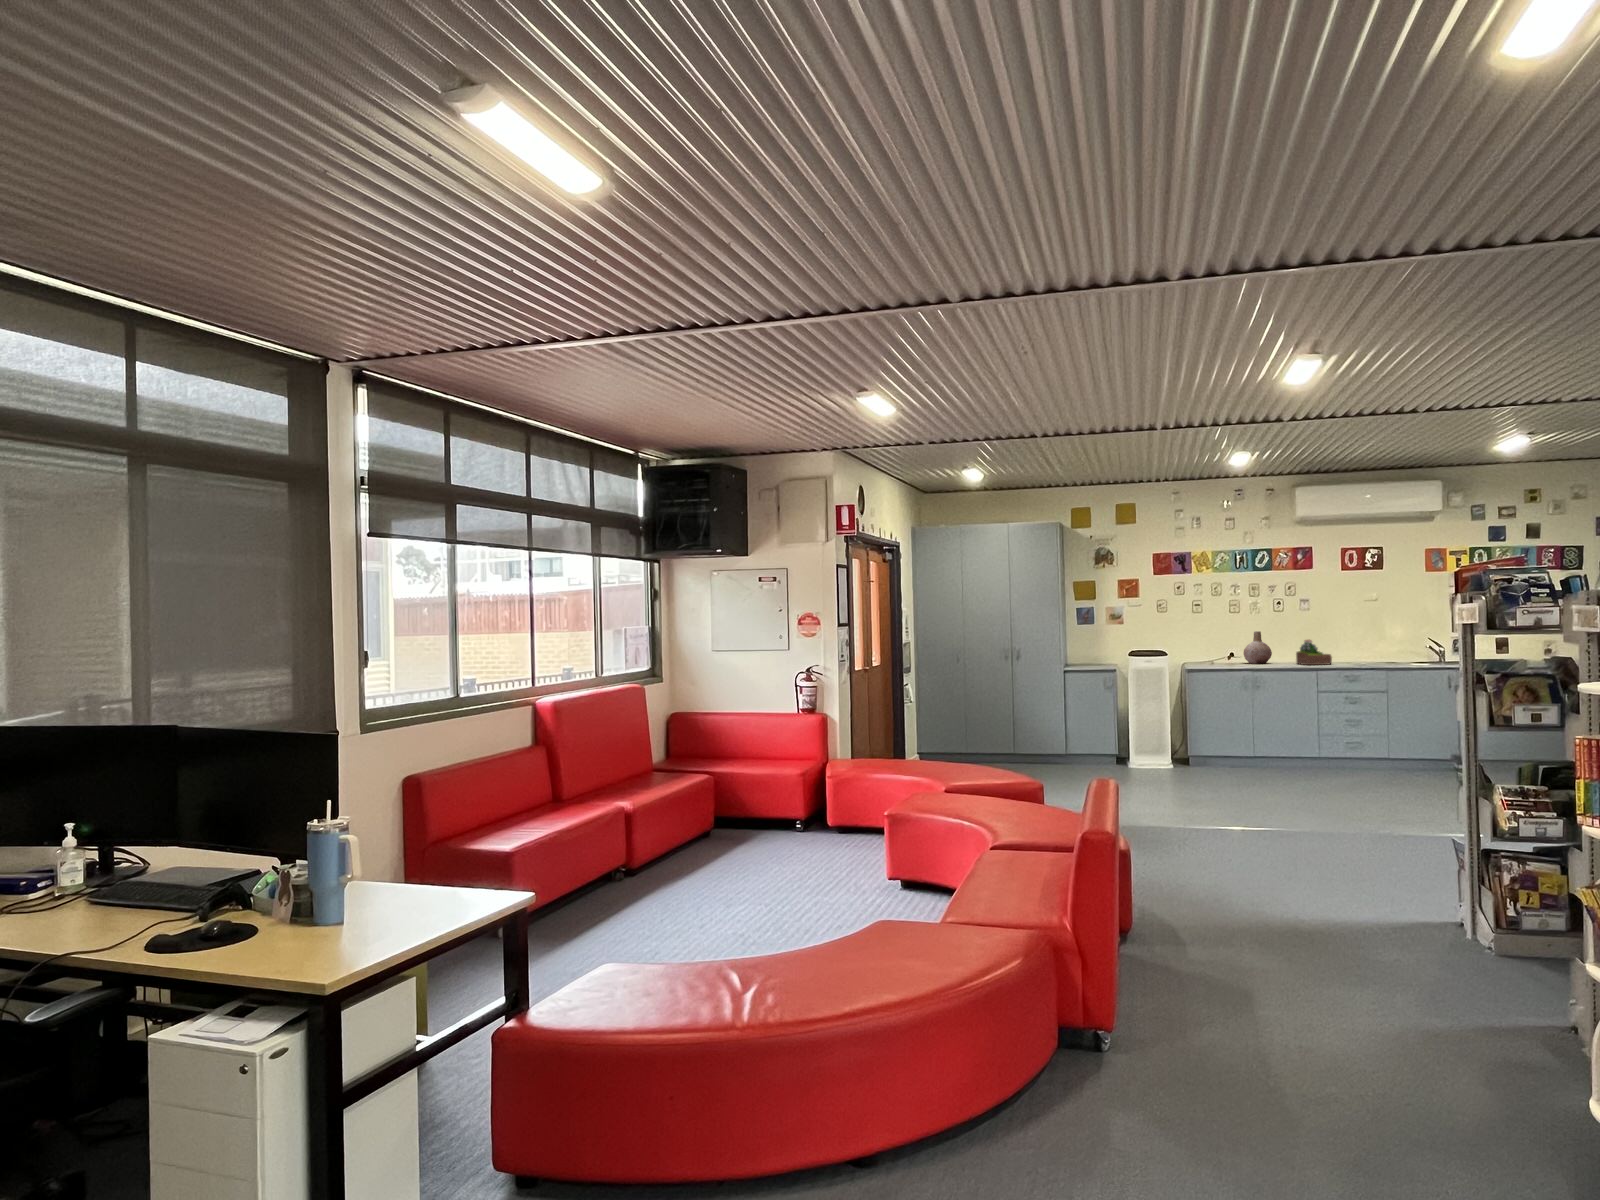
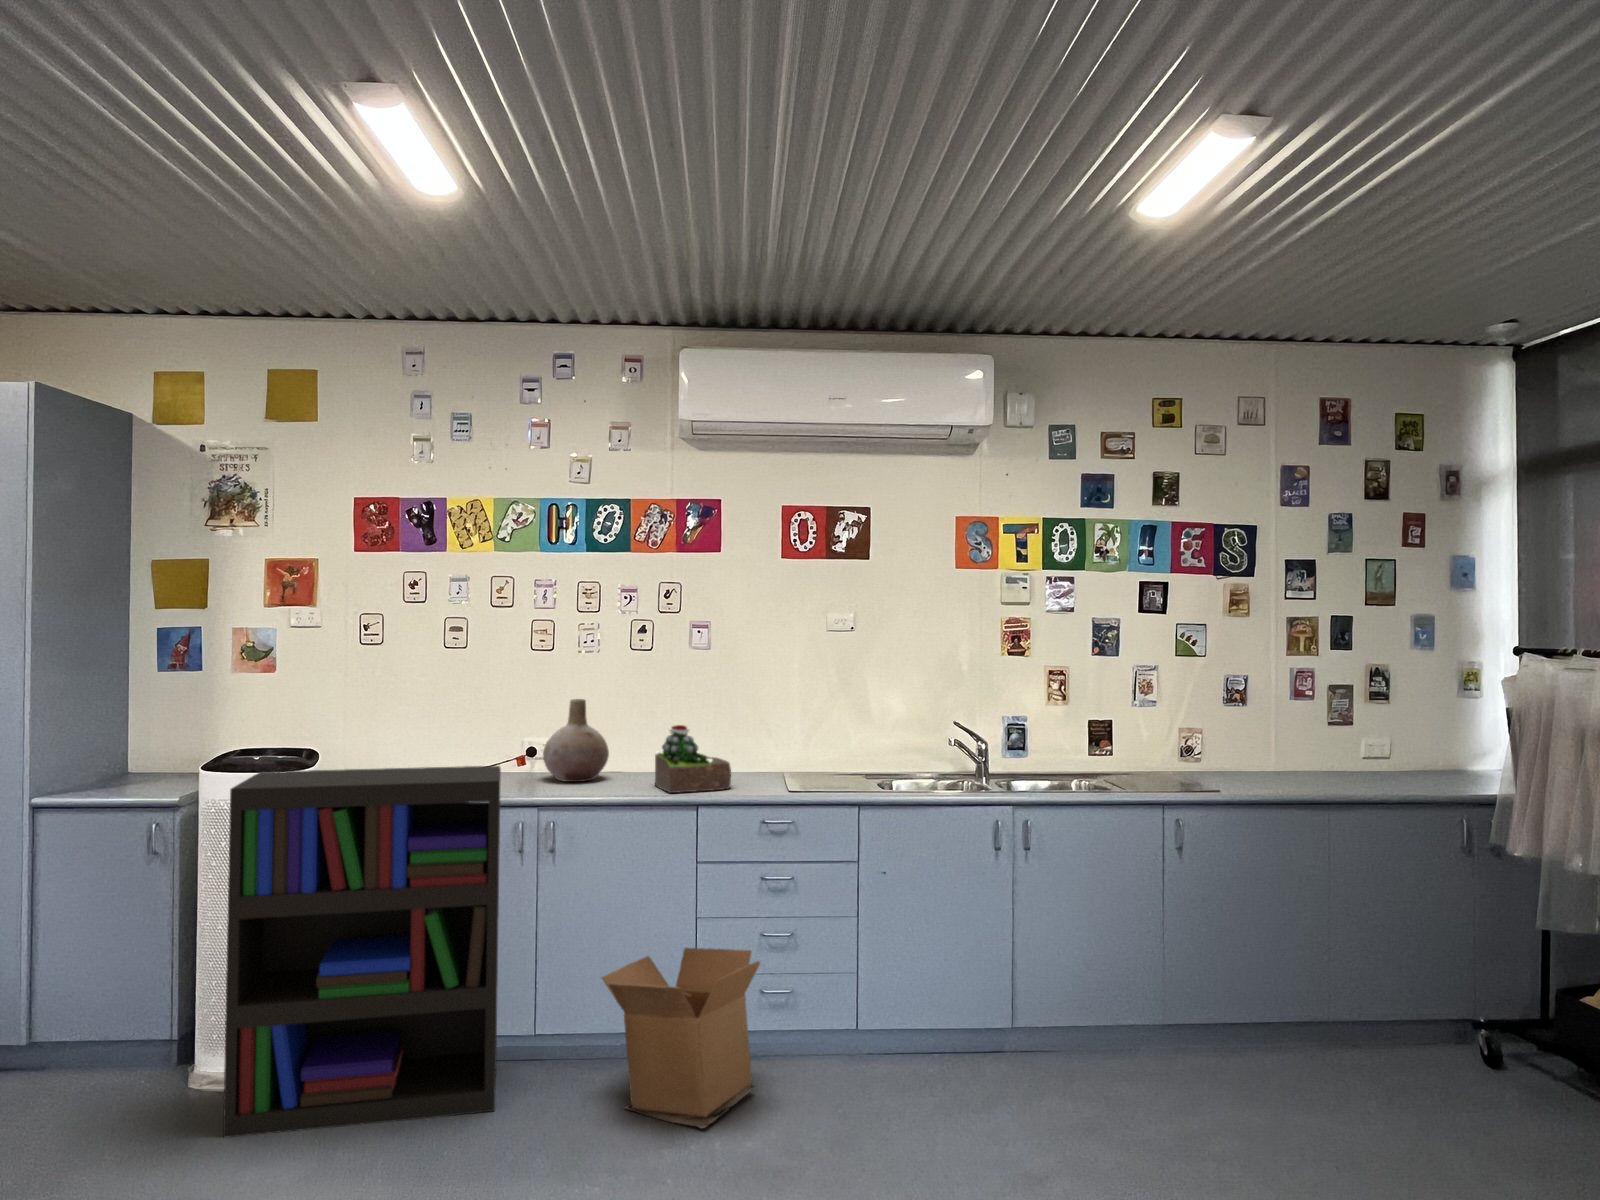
bookshelf: none [1158,654,1262,772] -> present [223,766,501,1138]
cardboard box: none [1297,721,1361,774] -> present [602,948,760,1128]

